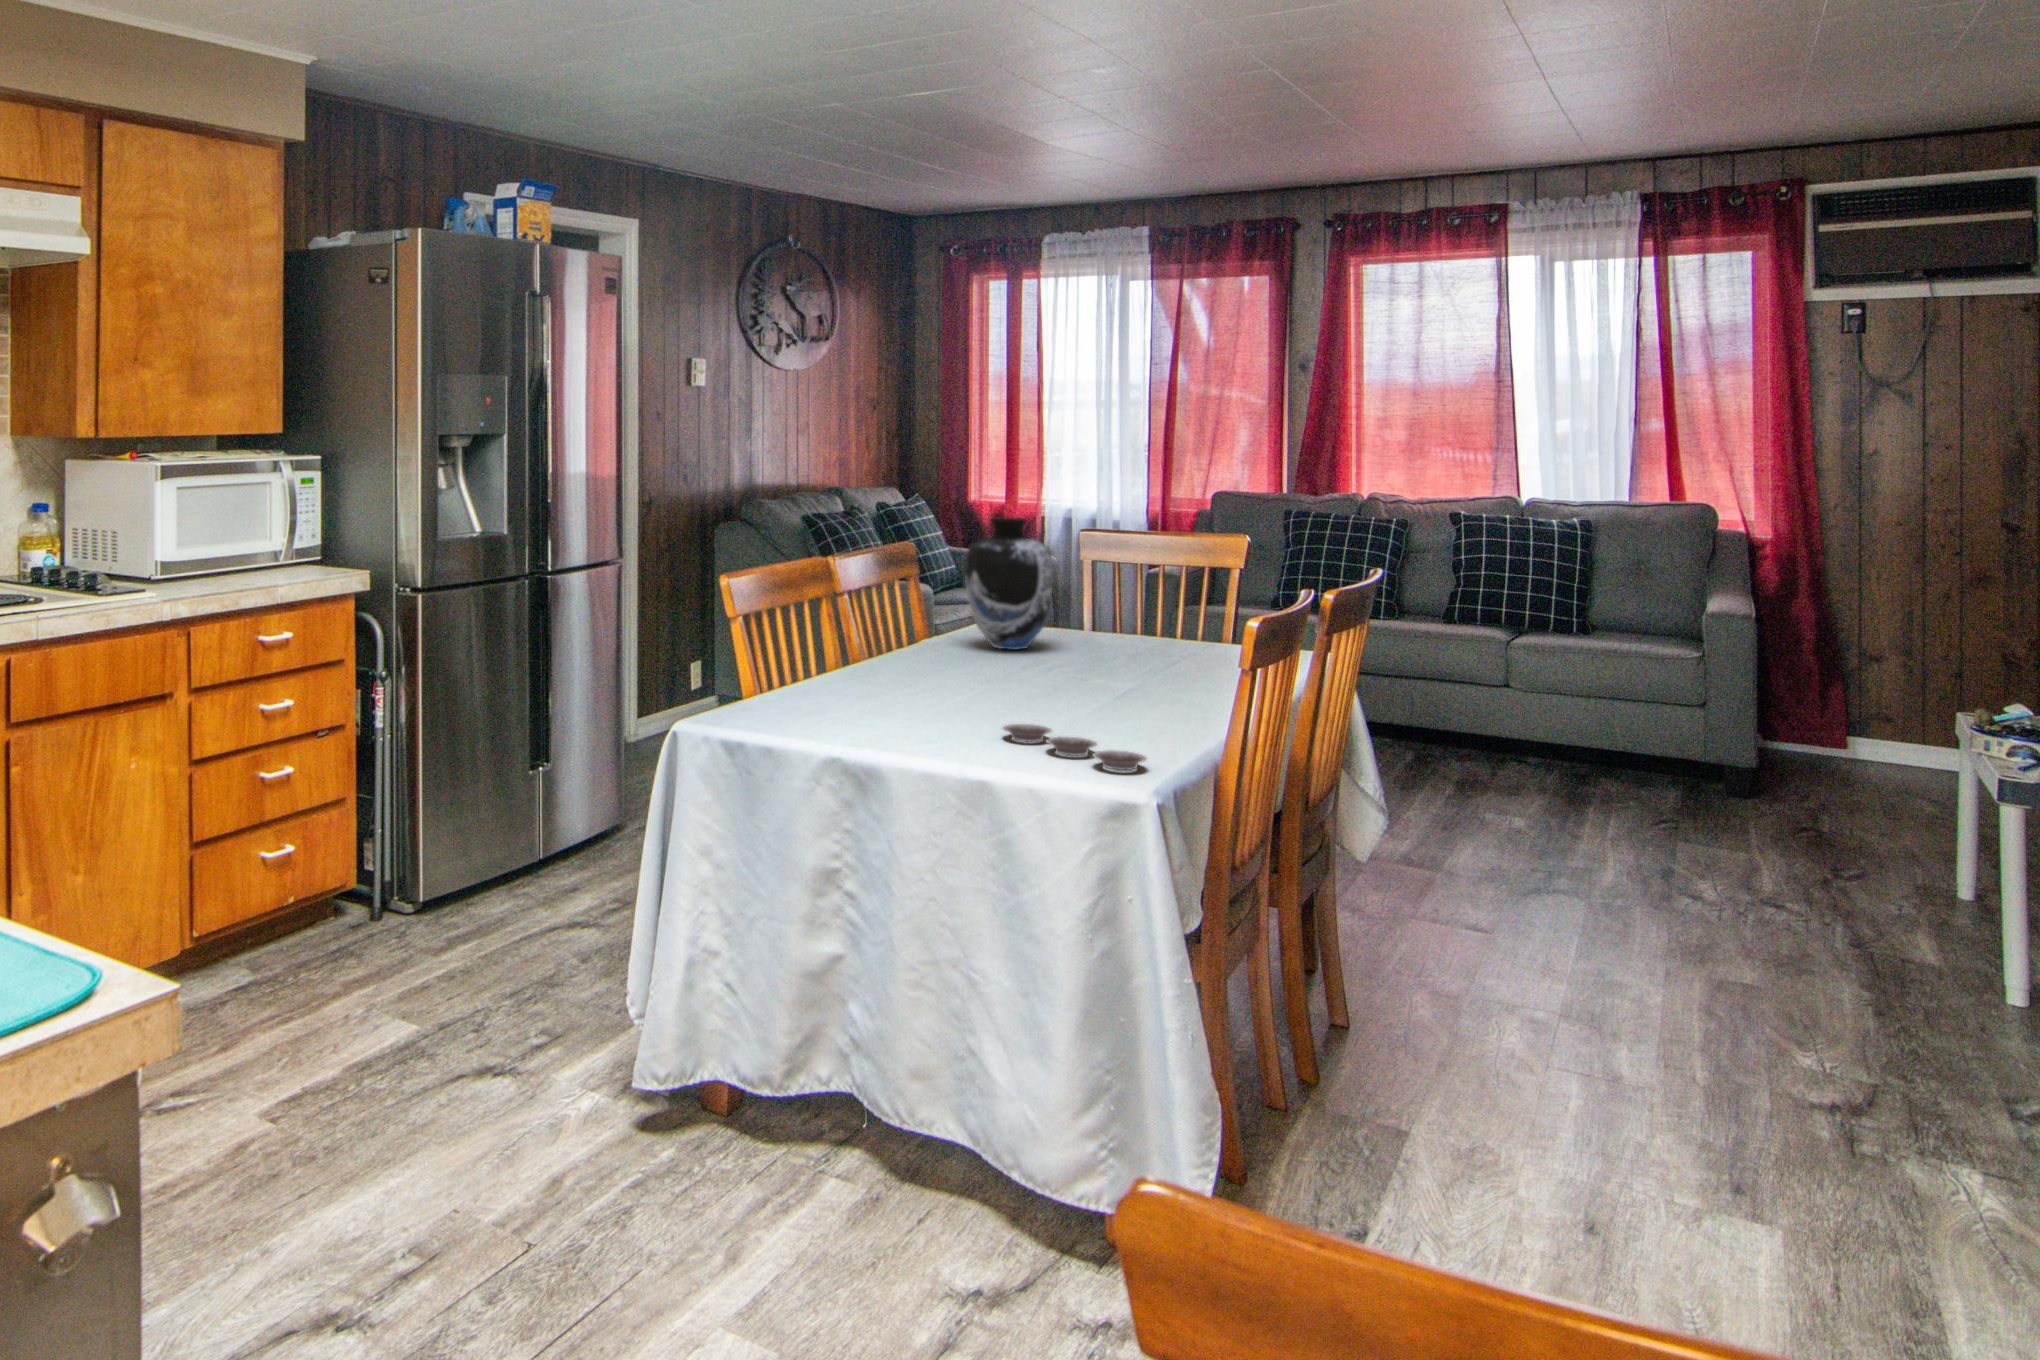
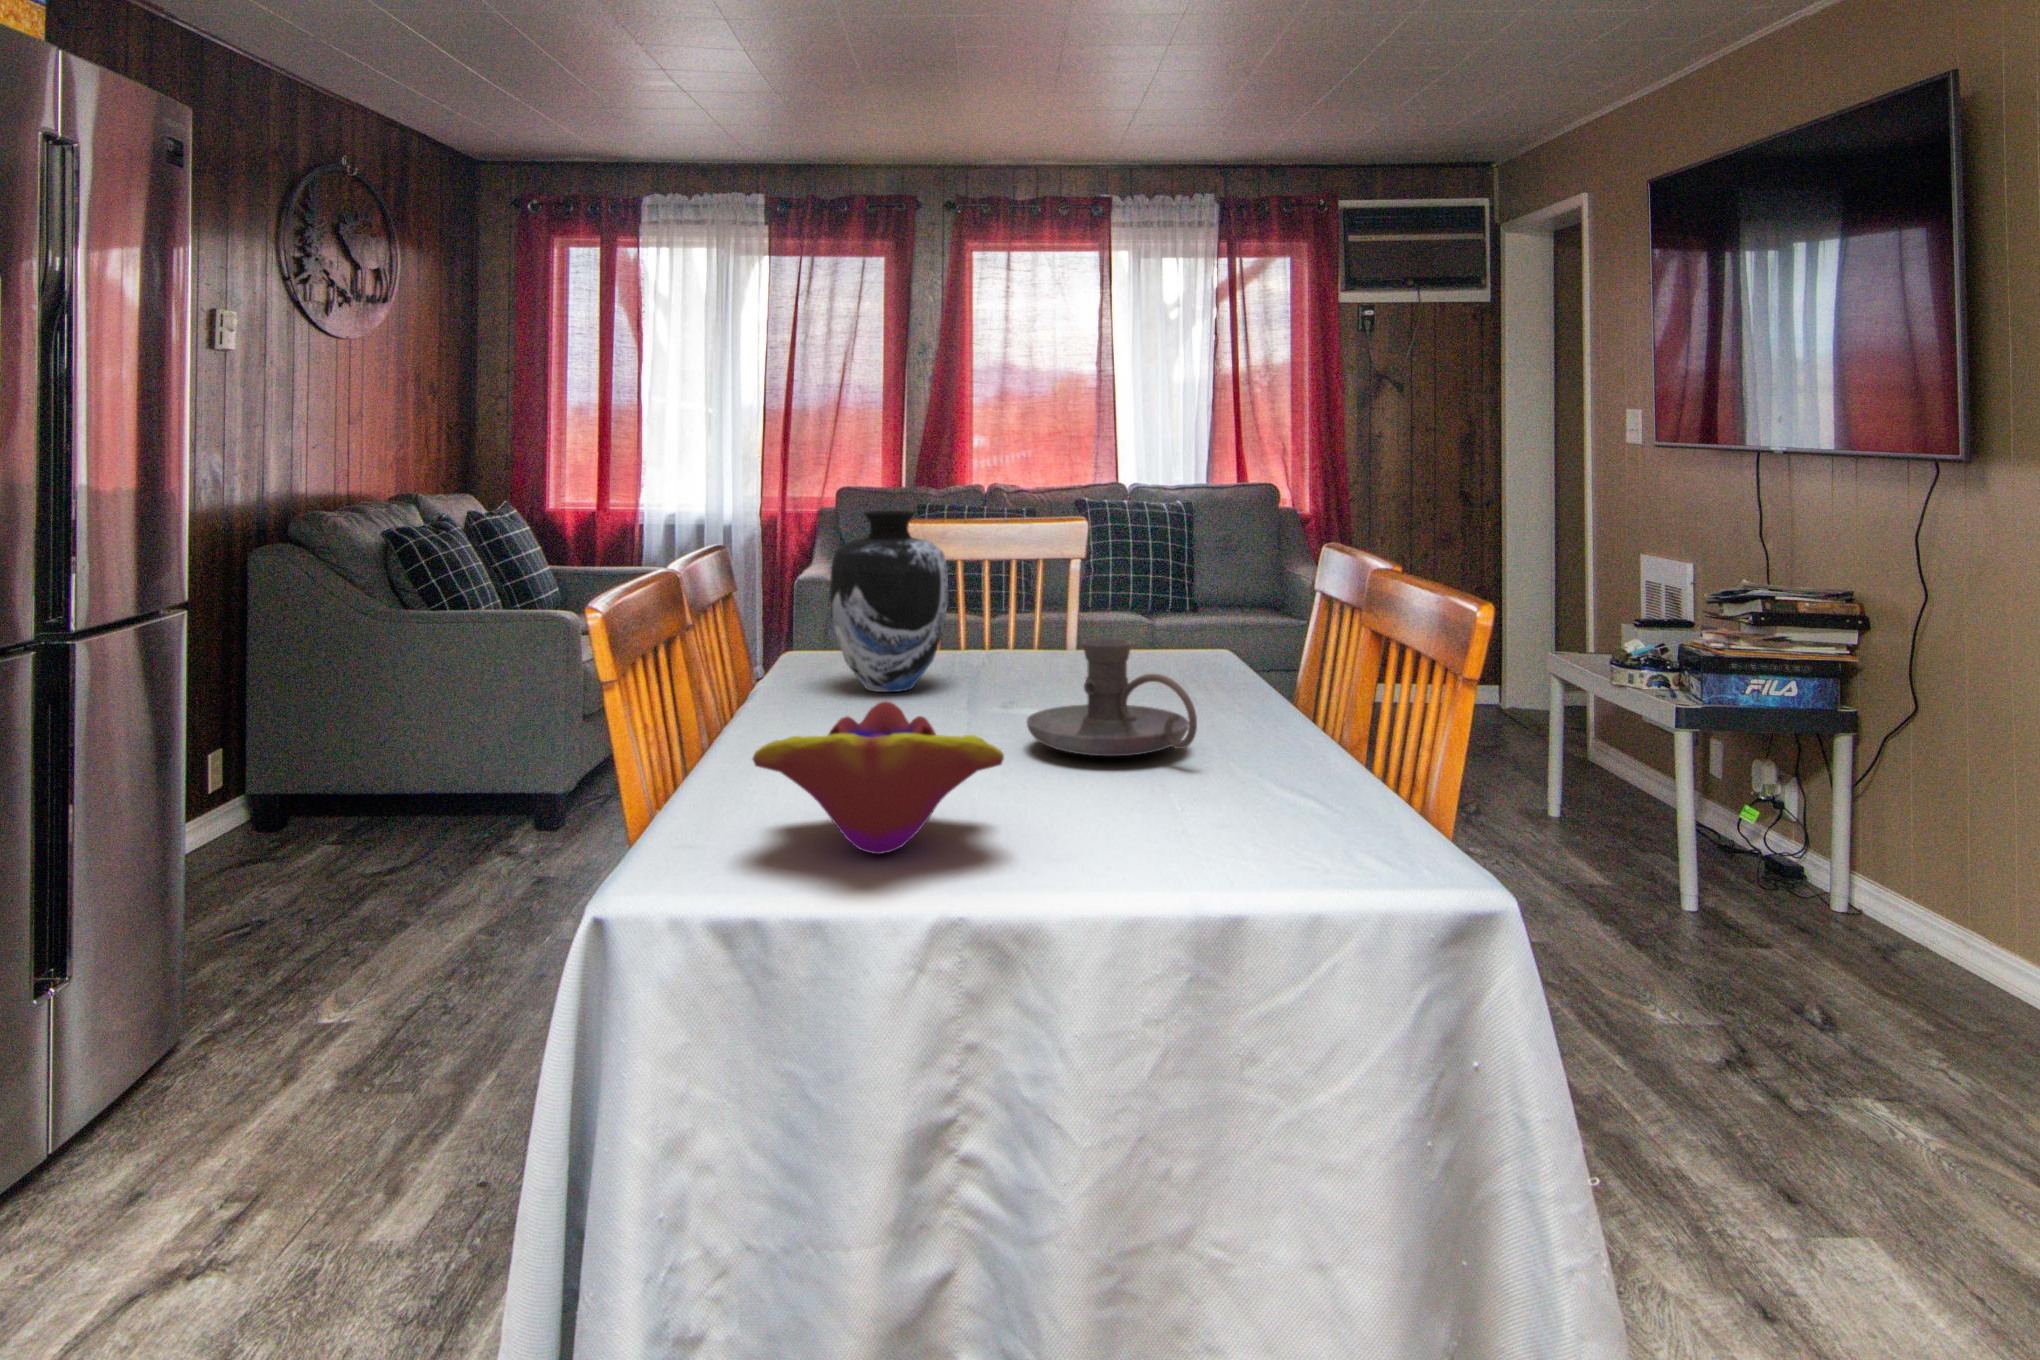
candle holder: none [1024,618,1145,700] -> present [1027,638,1197,756]
decorative bowl: none [772,637,927,723] -> present [753,701,1004,854]
plate: present [1003,724,1147,770] -> none [1130,807,1402,863]

